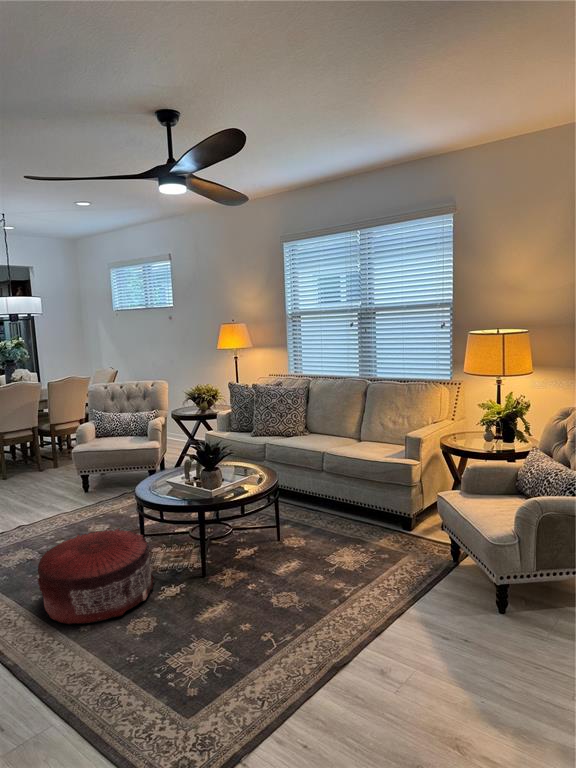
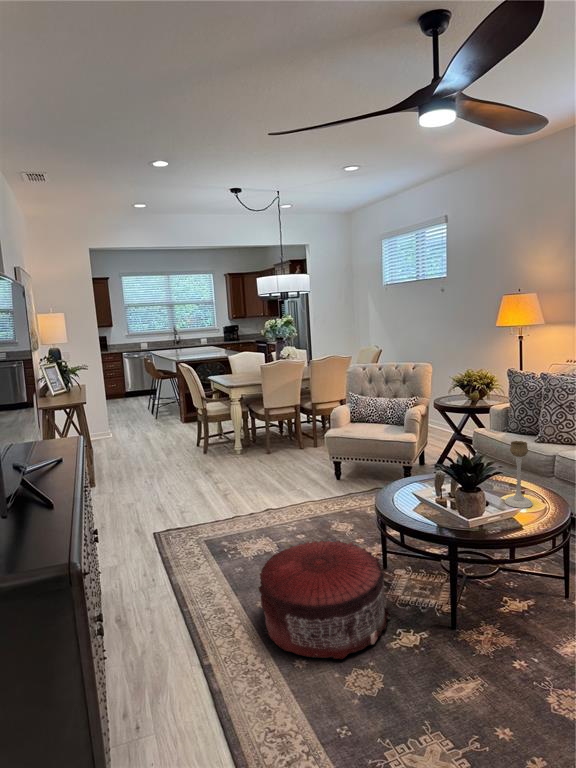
candle holder: none [234,431,253,480] -> present [505,441,533,508]

